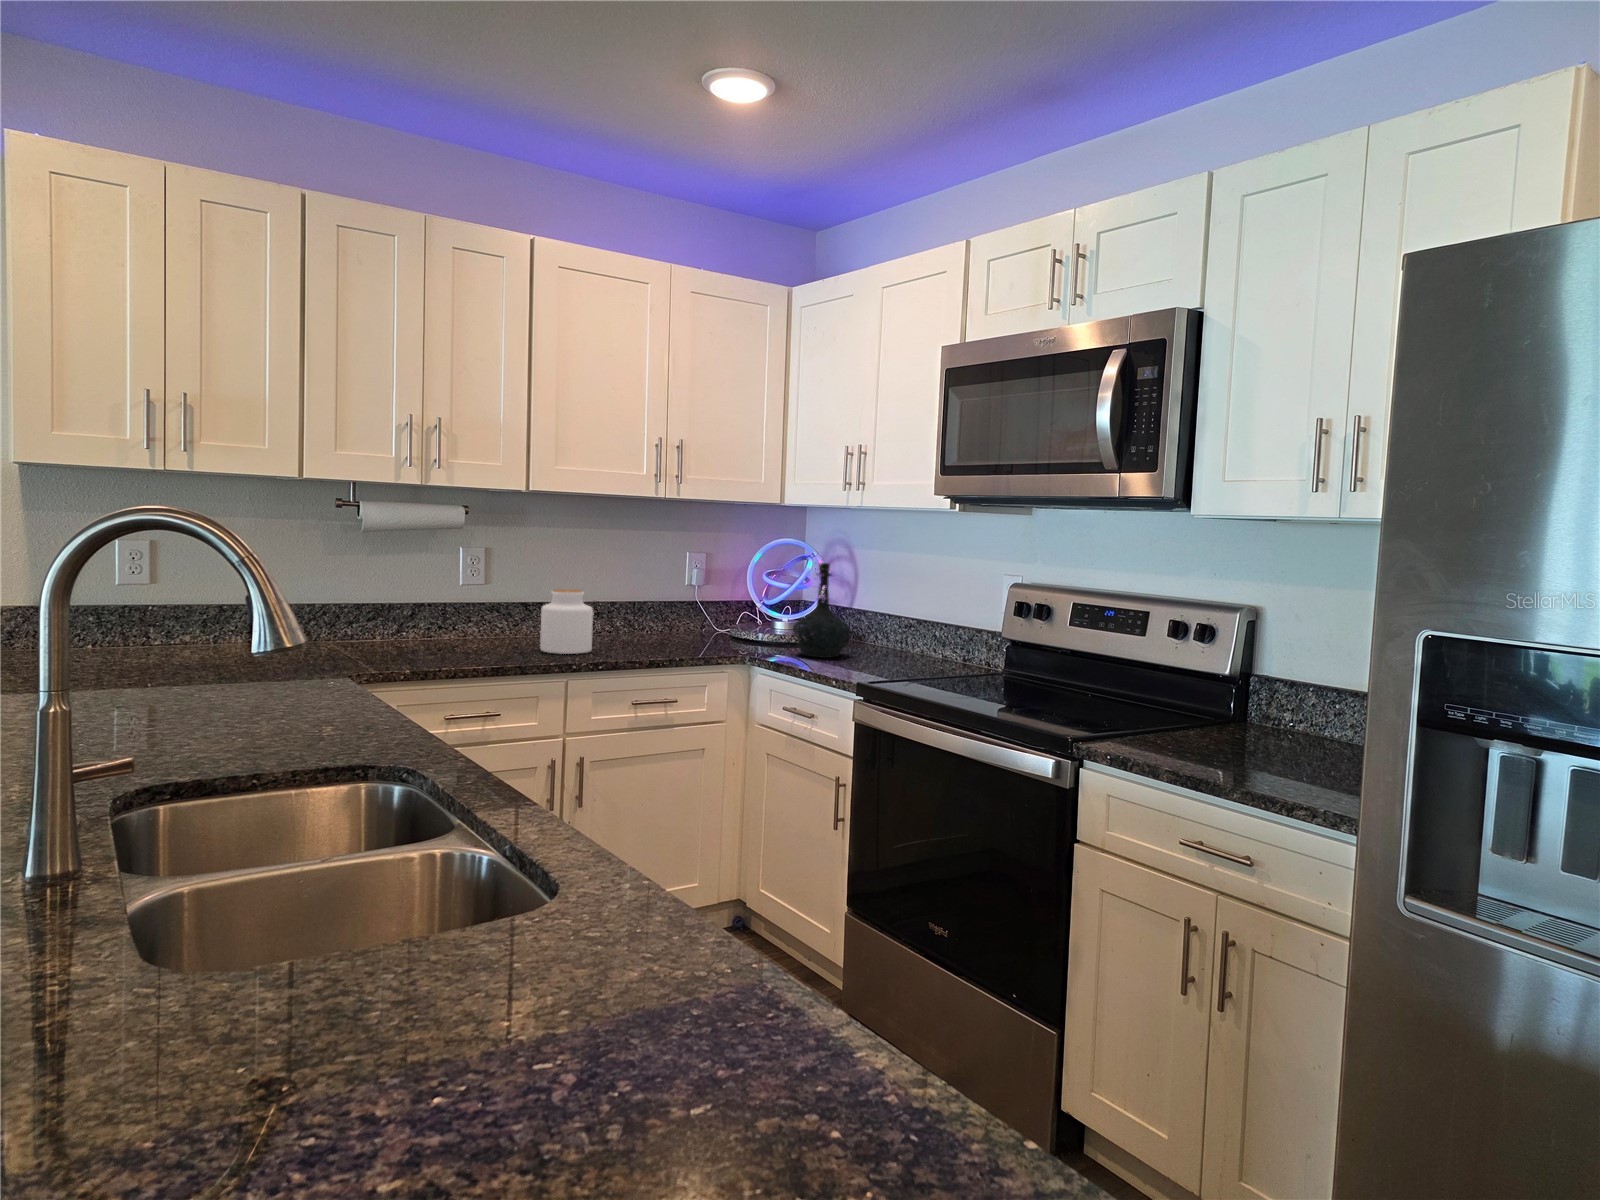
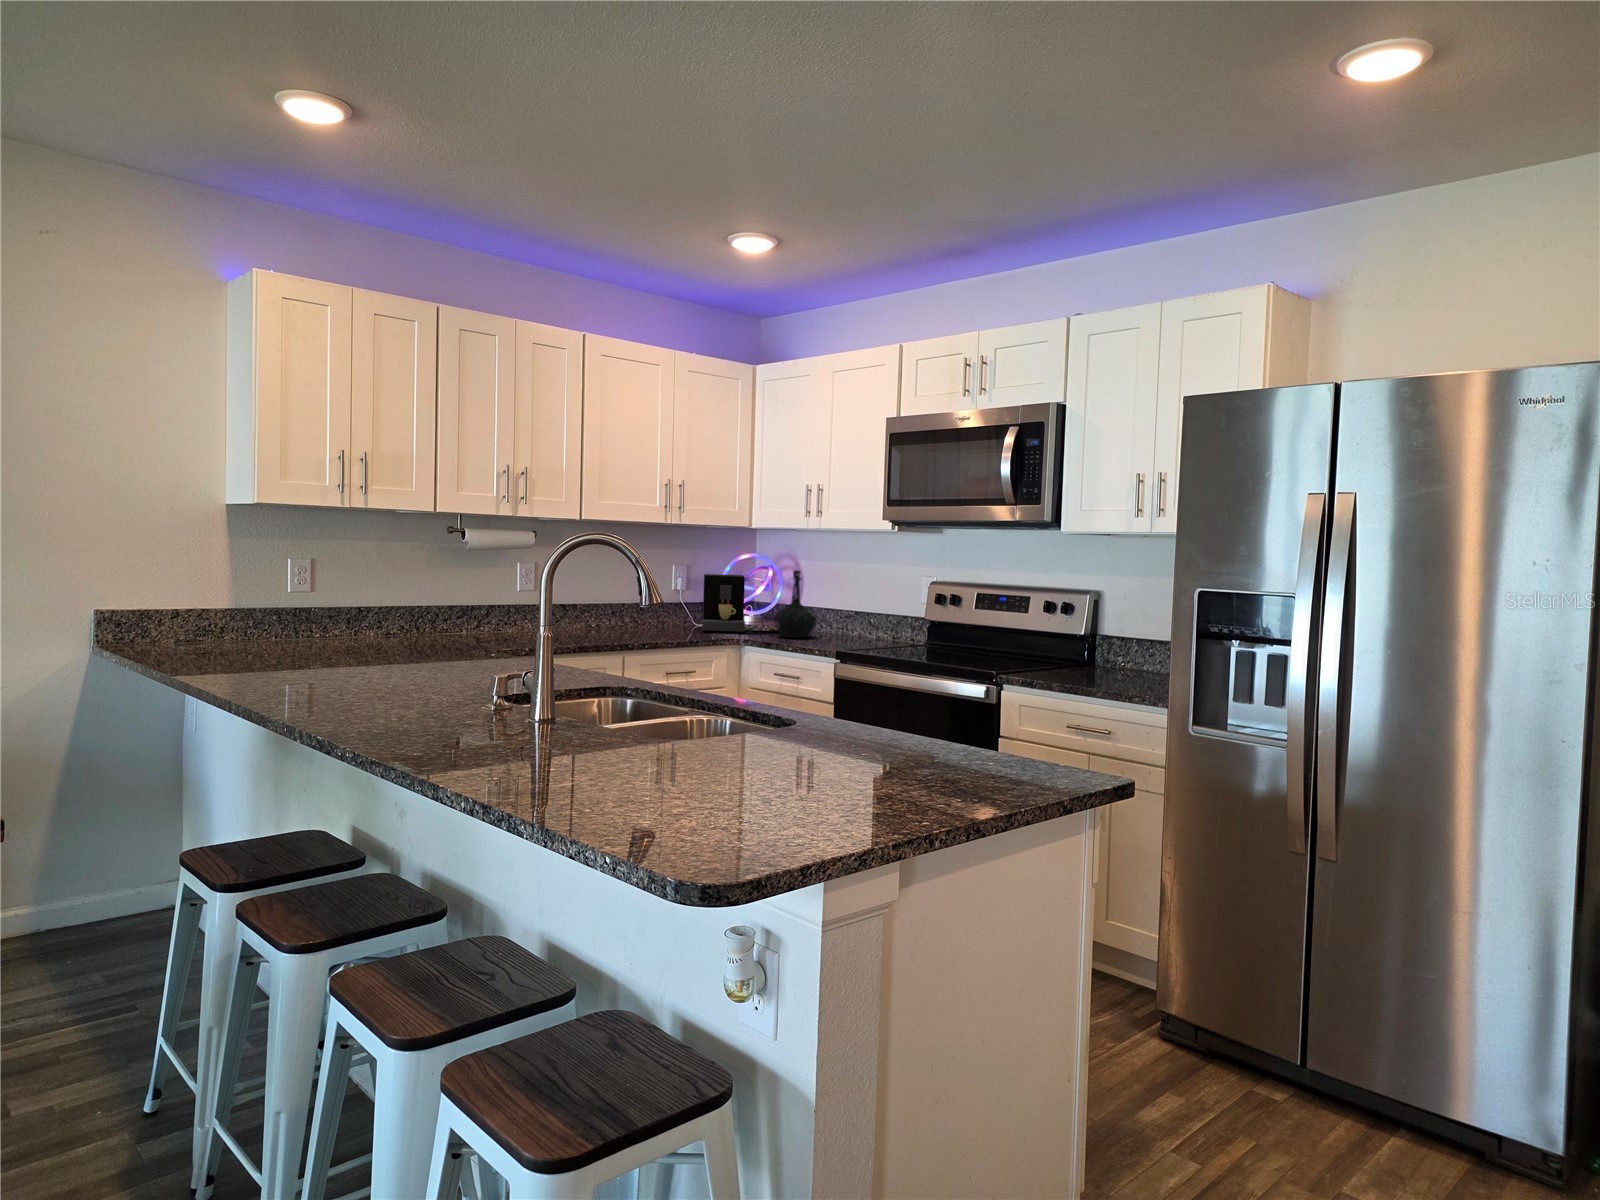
coffee maker: none [700,564,769,645] -> present [703,574,745,631]
jar: present [540,589,593,654] -> none [593,592,631,639]

